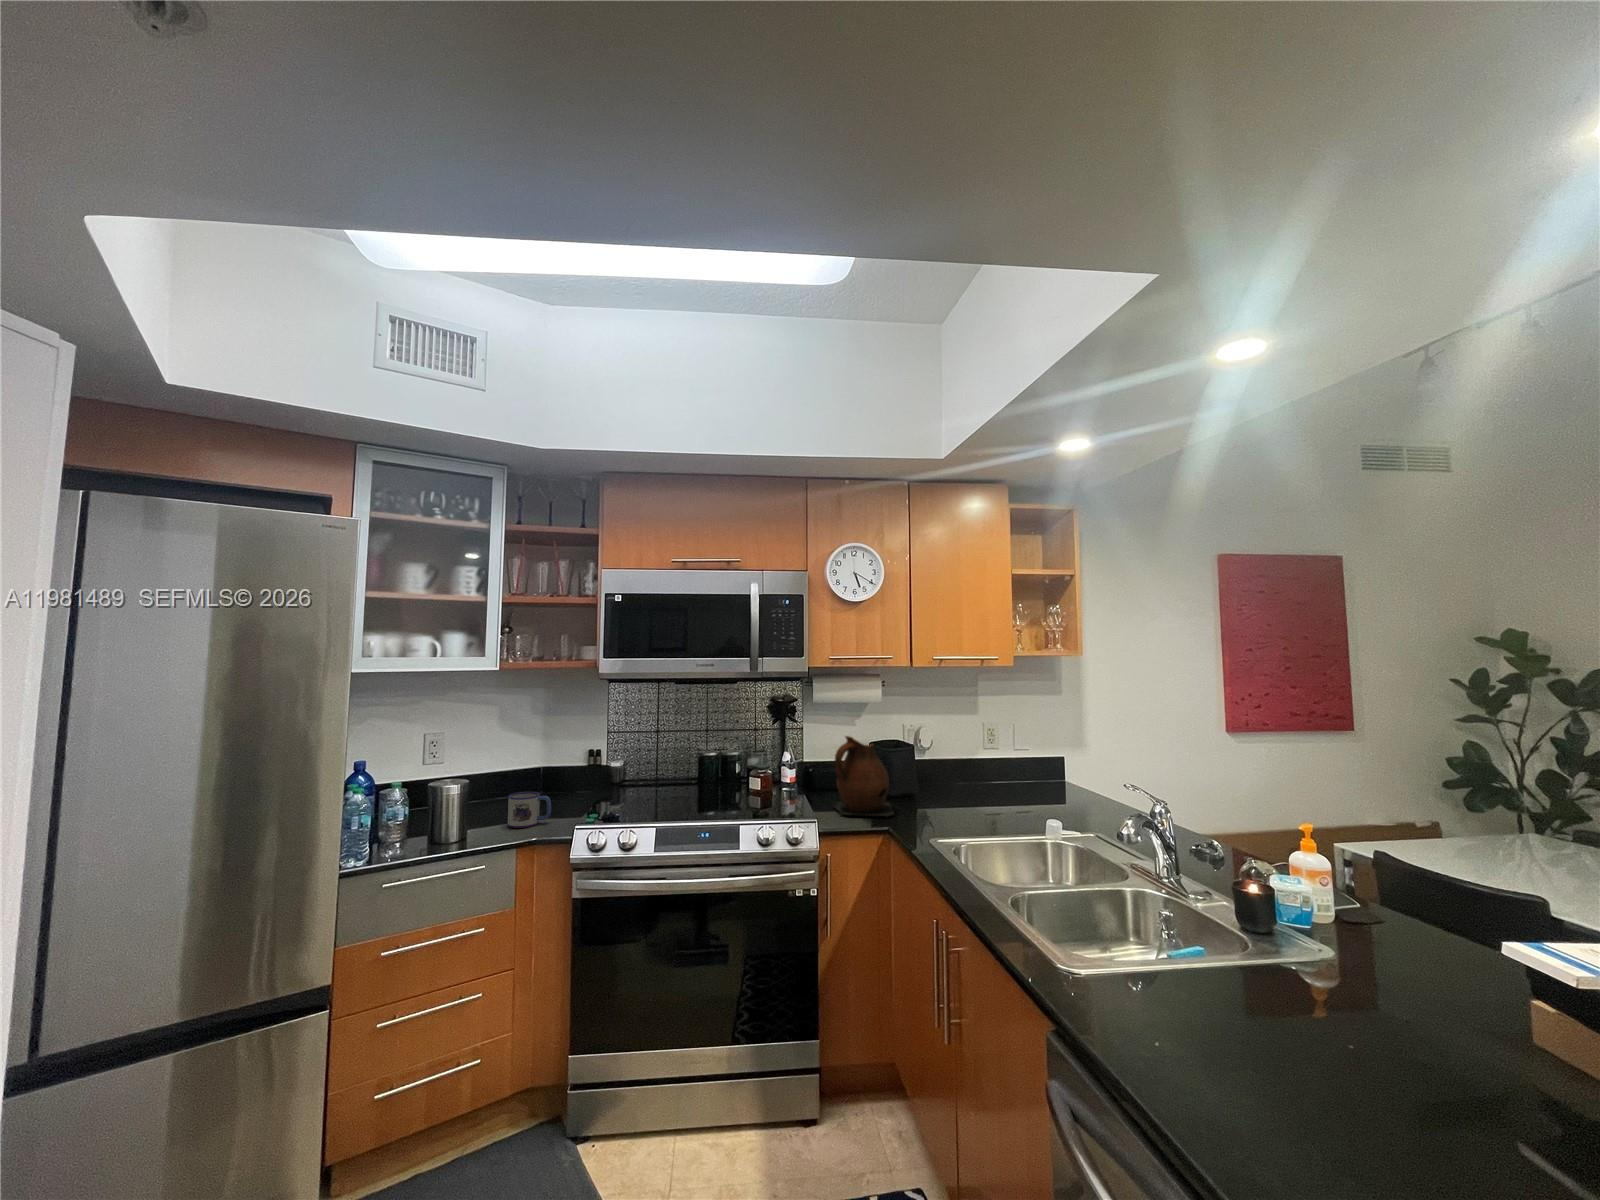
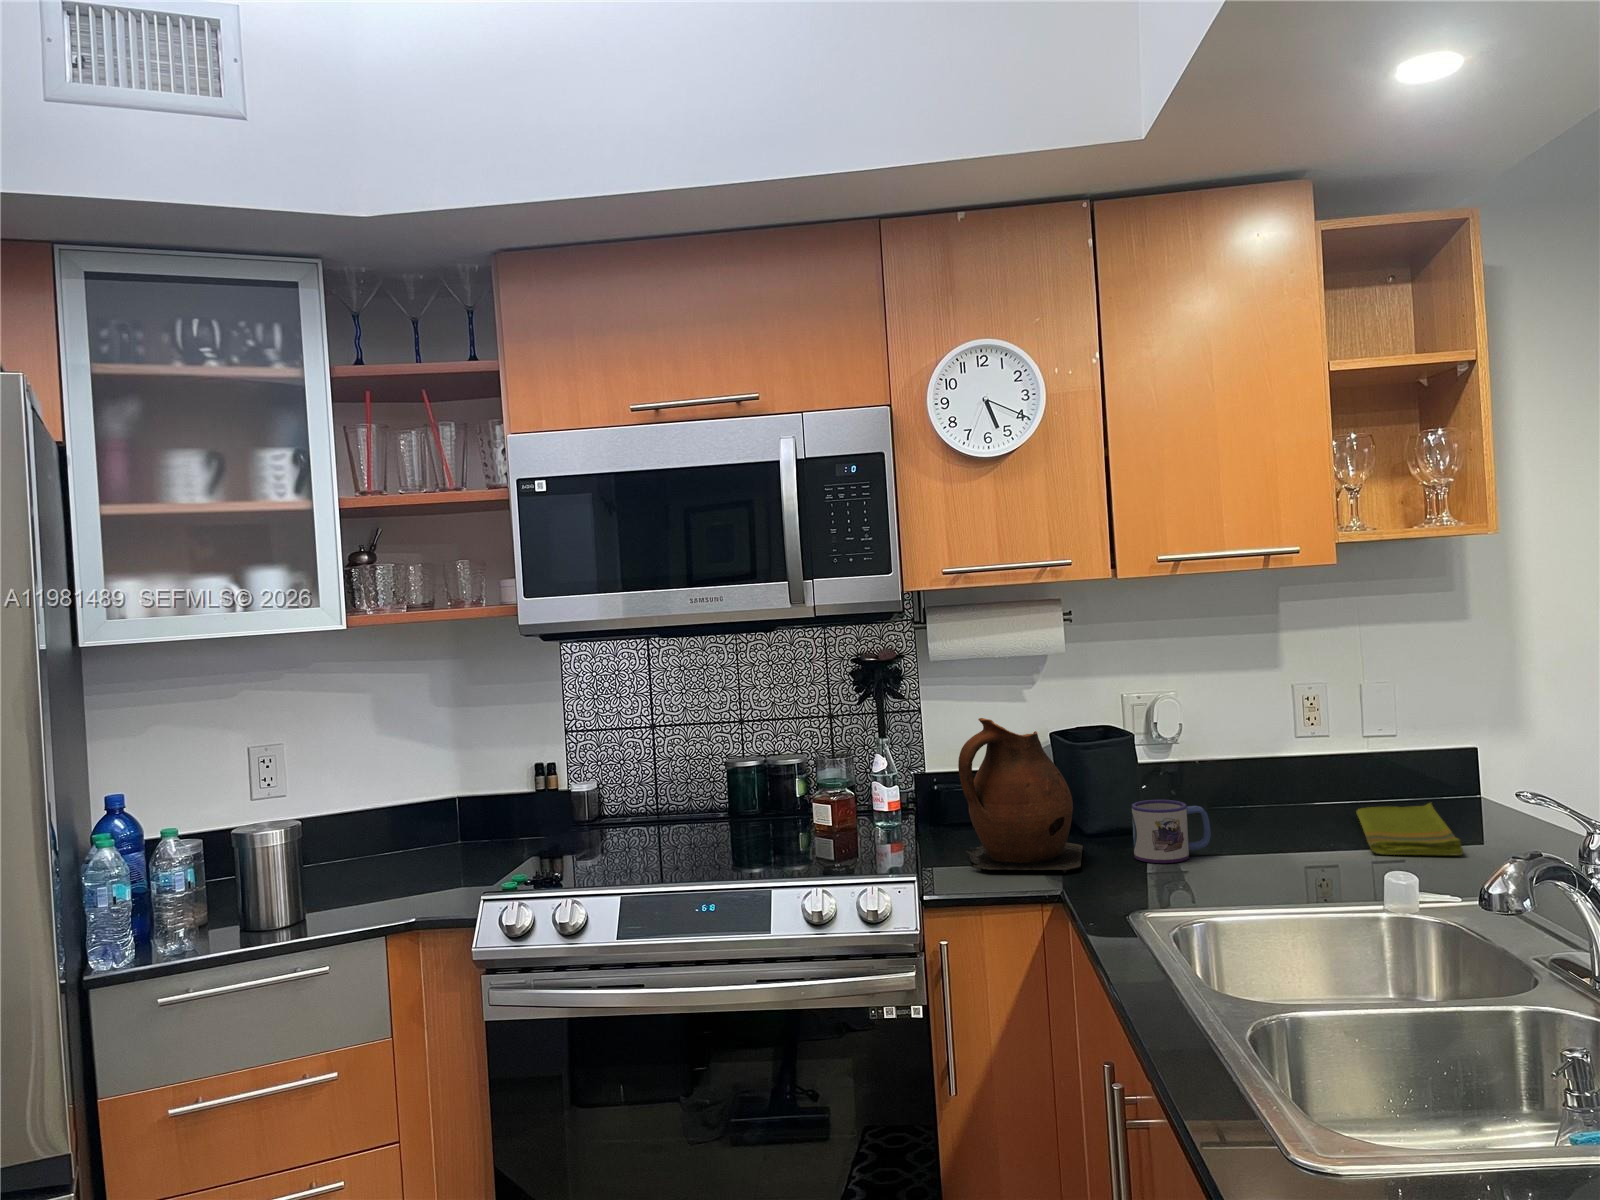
dish towel: none [1014,785,1070,812] -> present [1356,803,1463,855]
mug: present [508,792,551,828] -> present [1132,800,1211,863]

